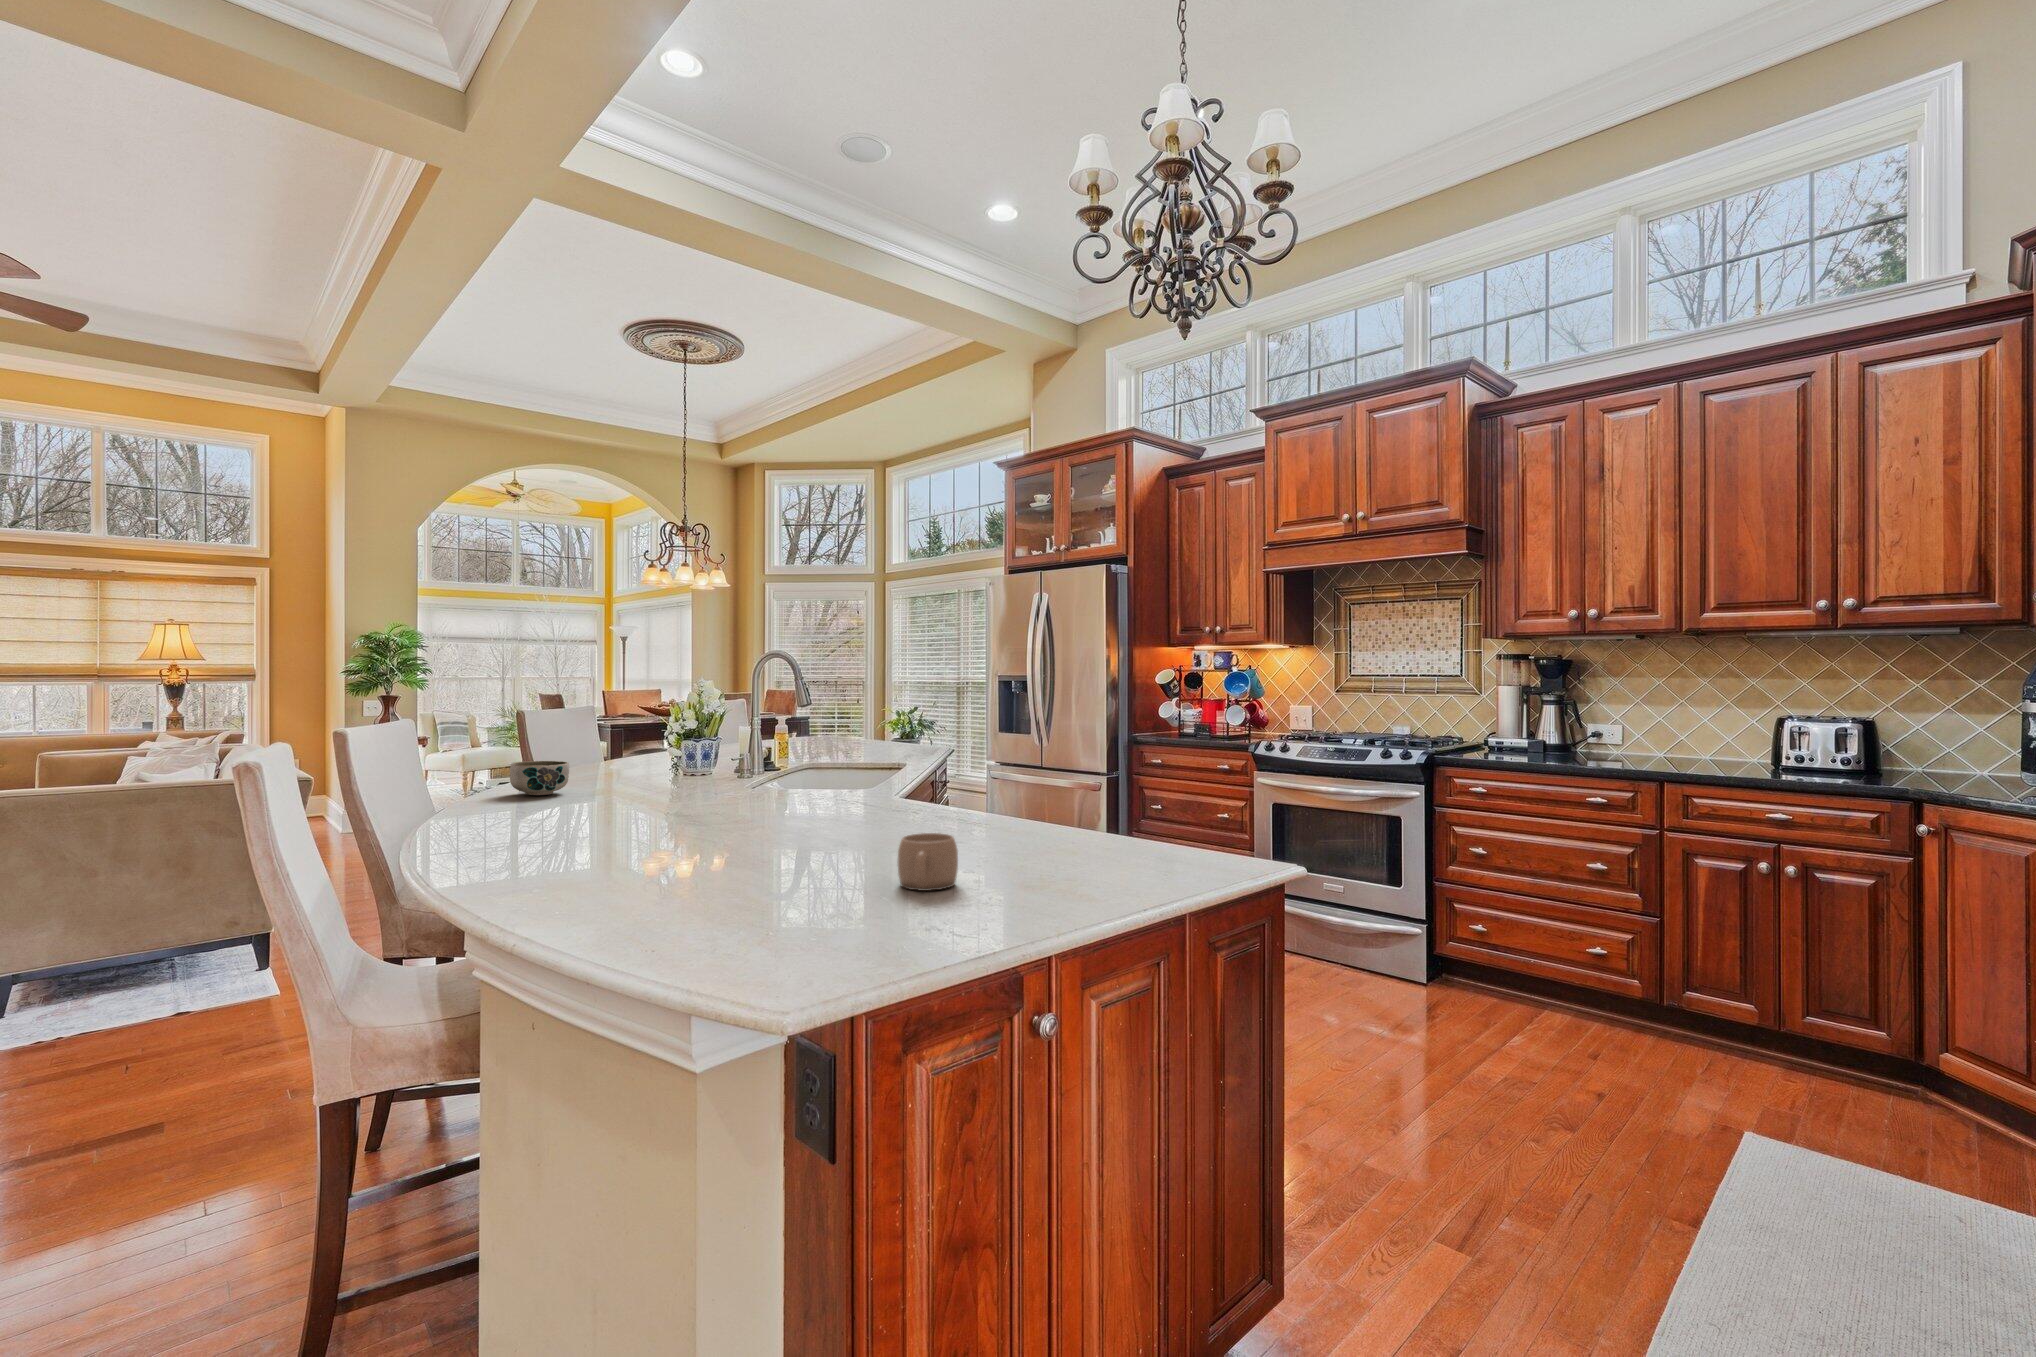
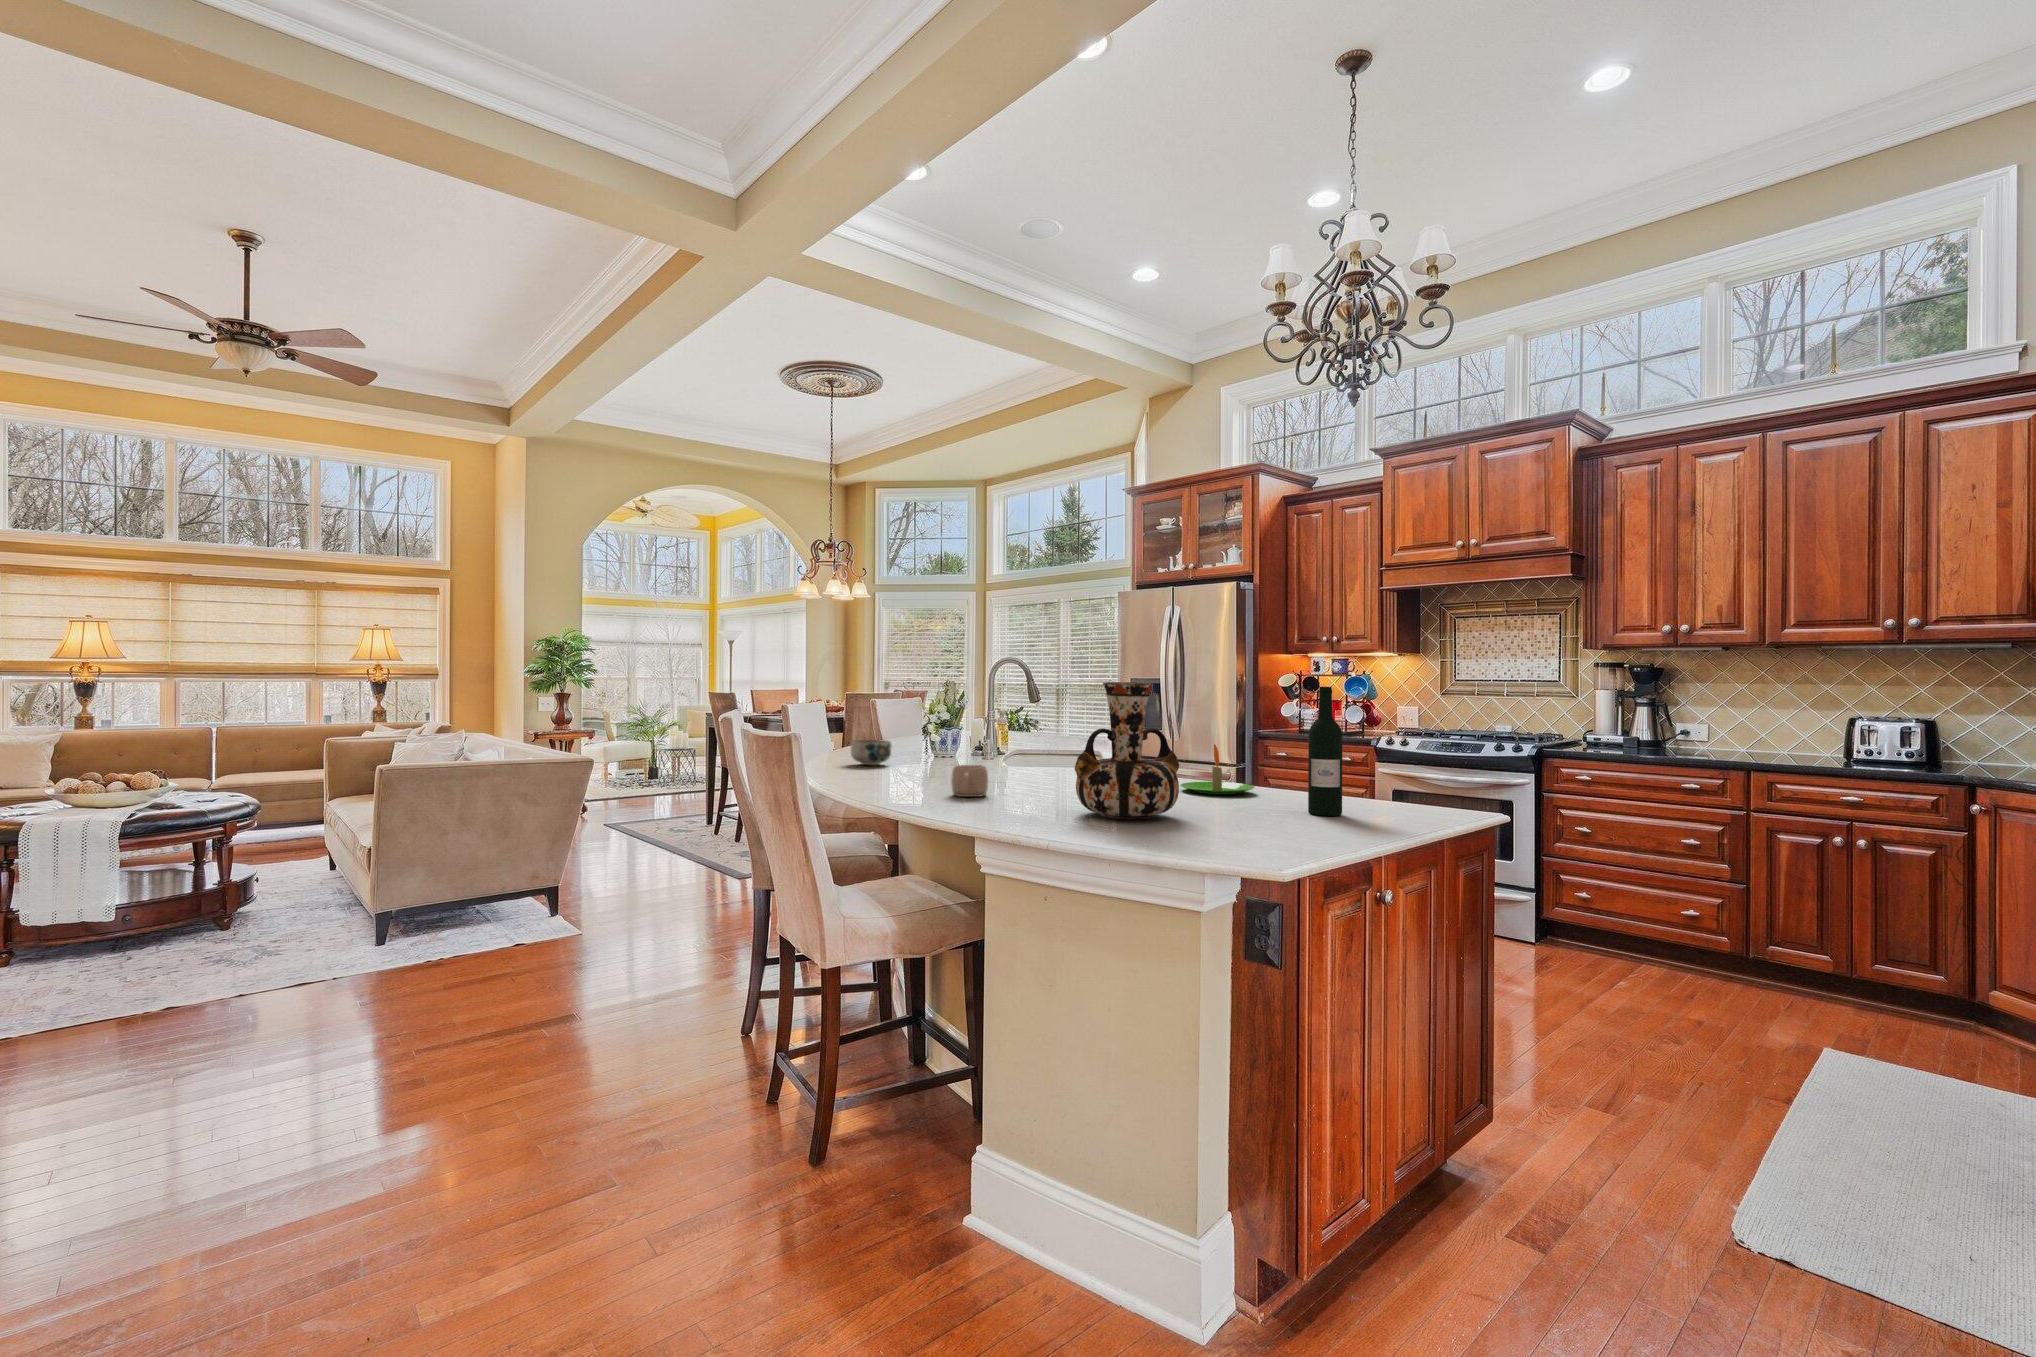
vase: none [637,688,814,892] -> present [1074,682,1179,819]
wine bottle: none [1014,691,1060,876] -> present [1308,687,1342,816]
candle: none [892,767,991,837] -> present [1180,744,1254,794]
mug: present [898,833,958,891] -> present [951,765,988,797]

